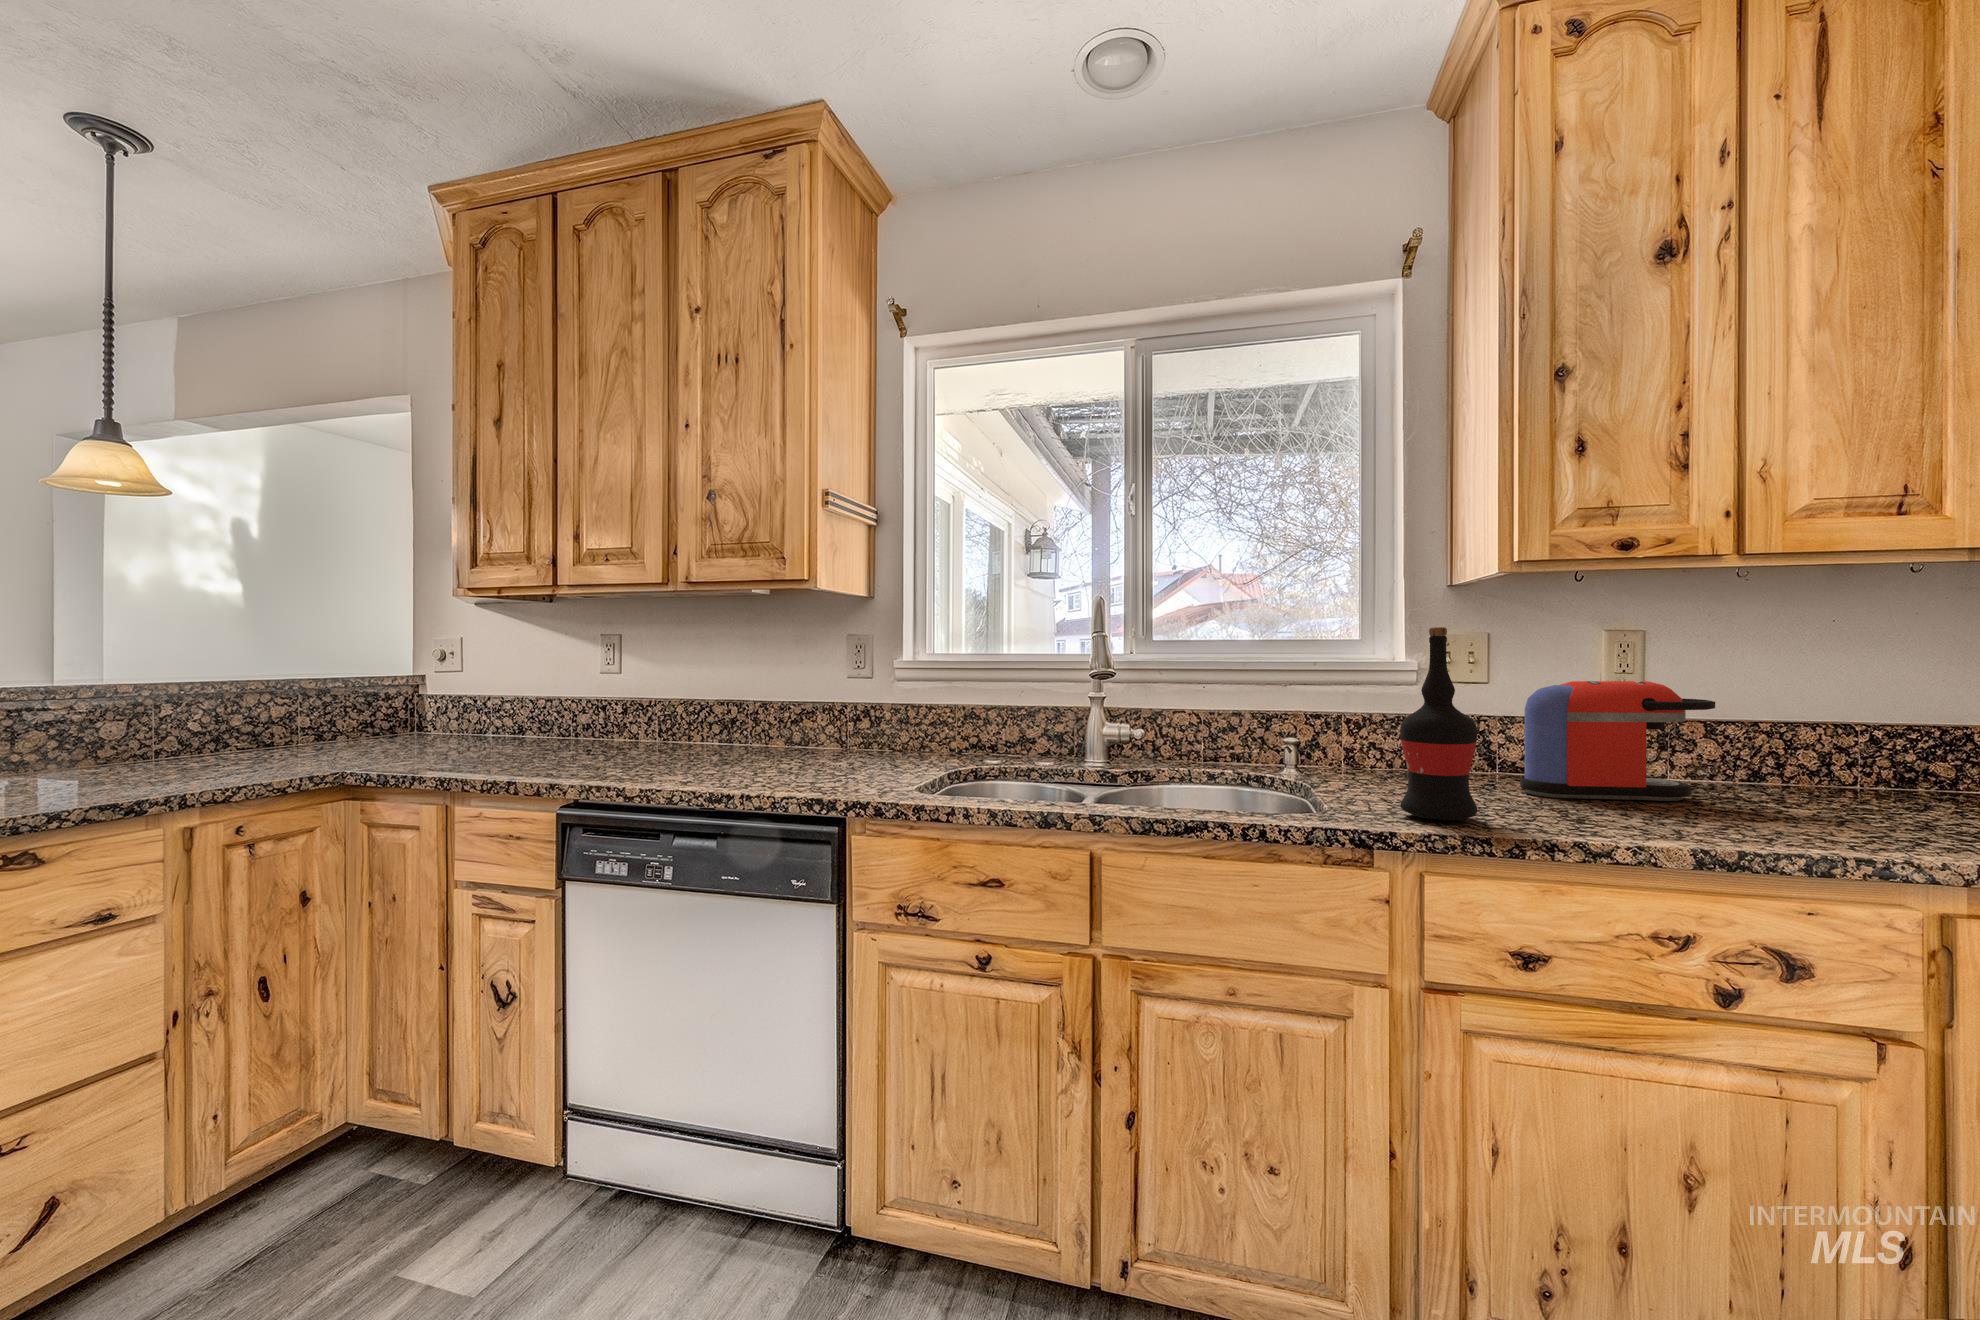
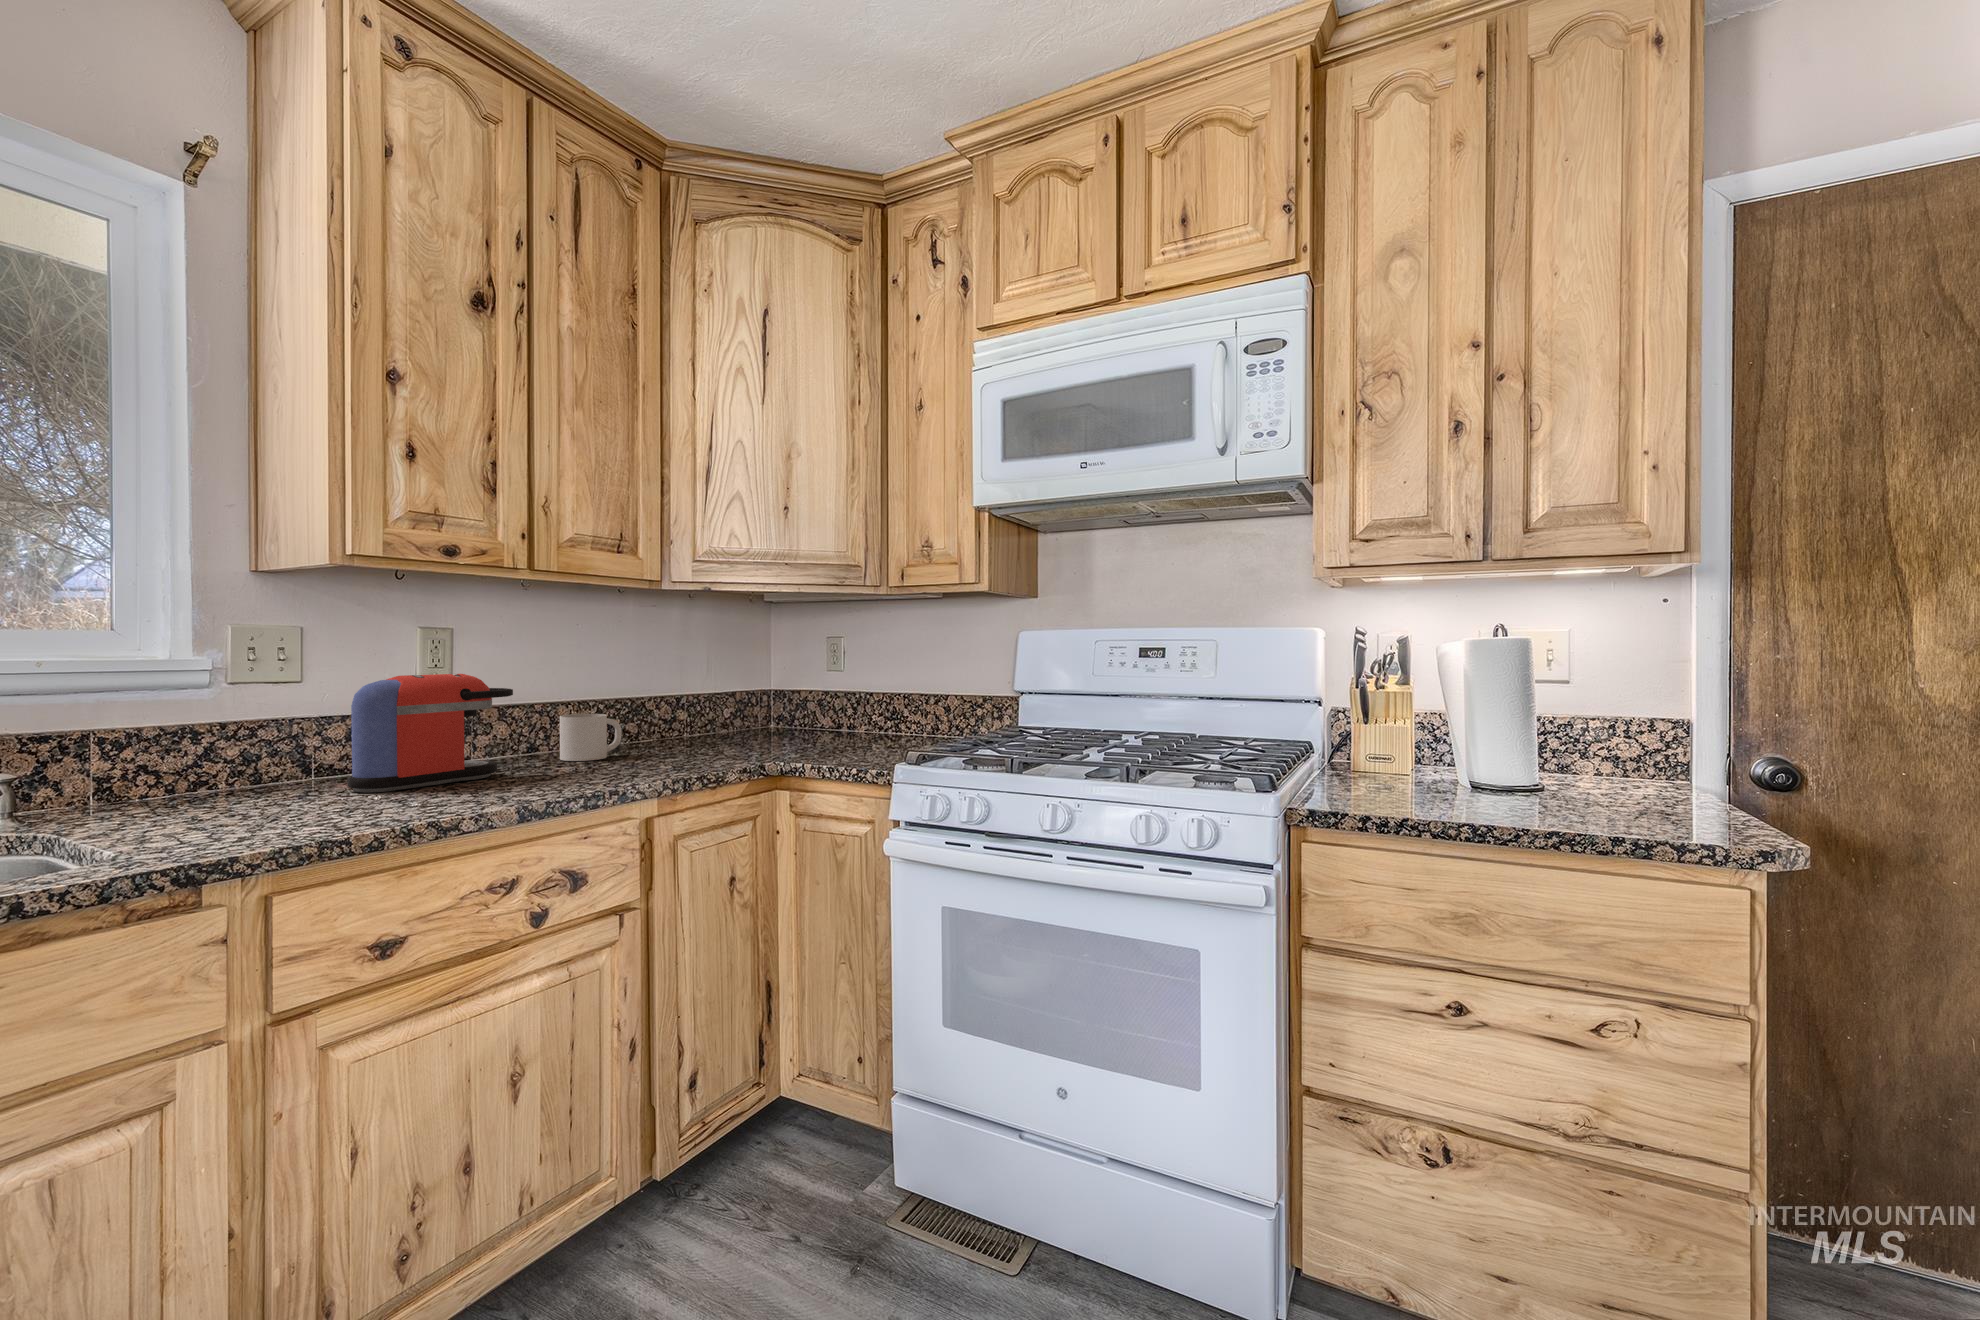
wine bottle: present [1400,627,1477,820] -> none [229,619,326,834]
mug: none [1794,738,1905,802] -> present [560,714,622,761]

